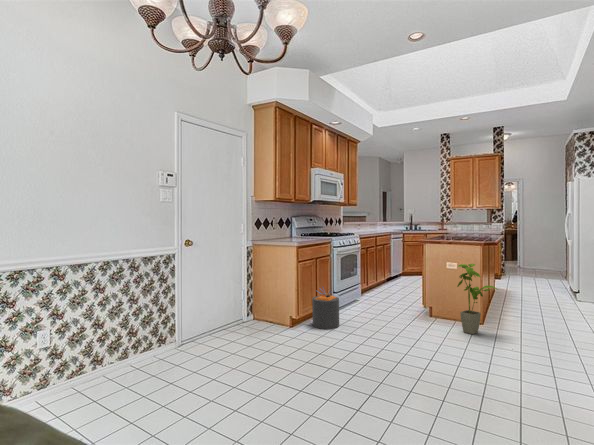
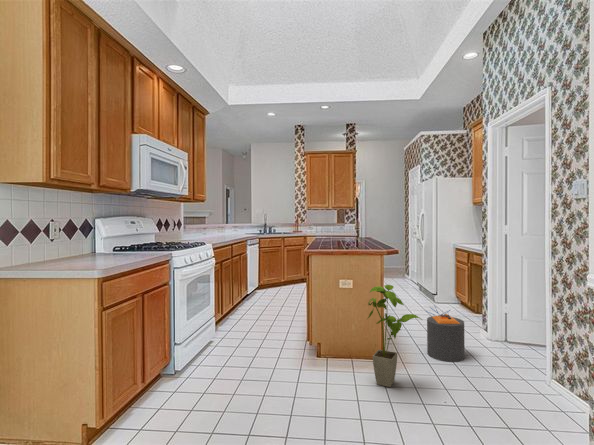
trash can: present [312,292,339,329] -> present [426,308,465,362]

